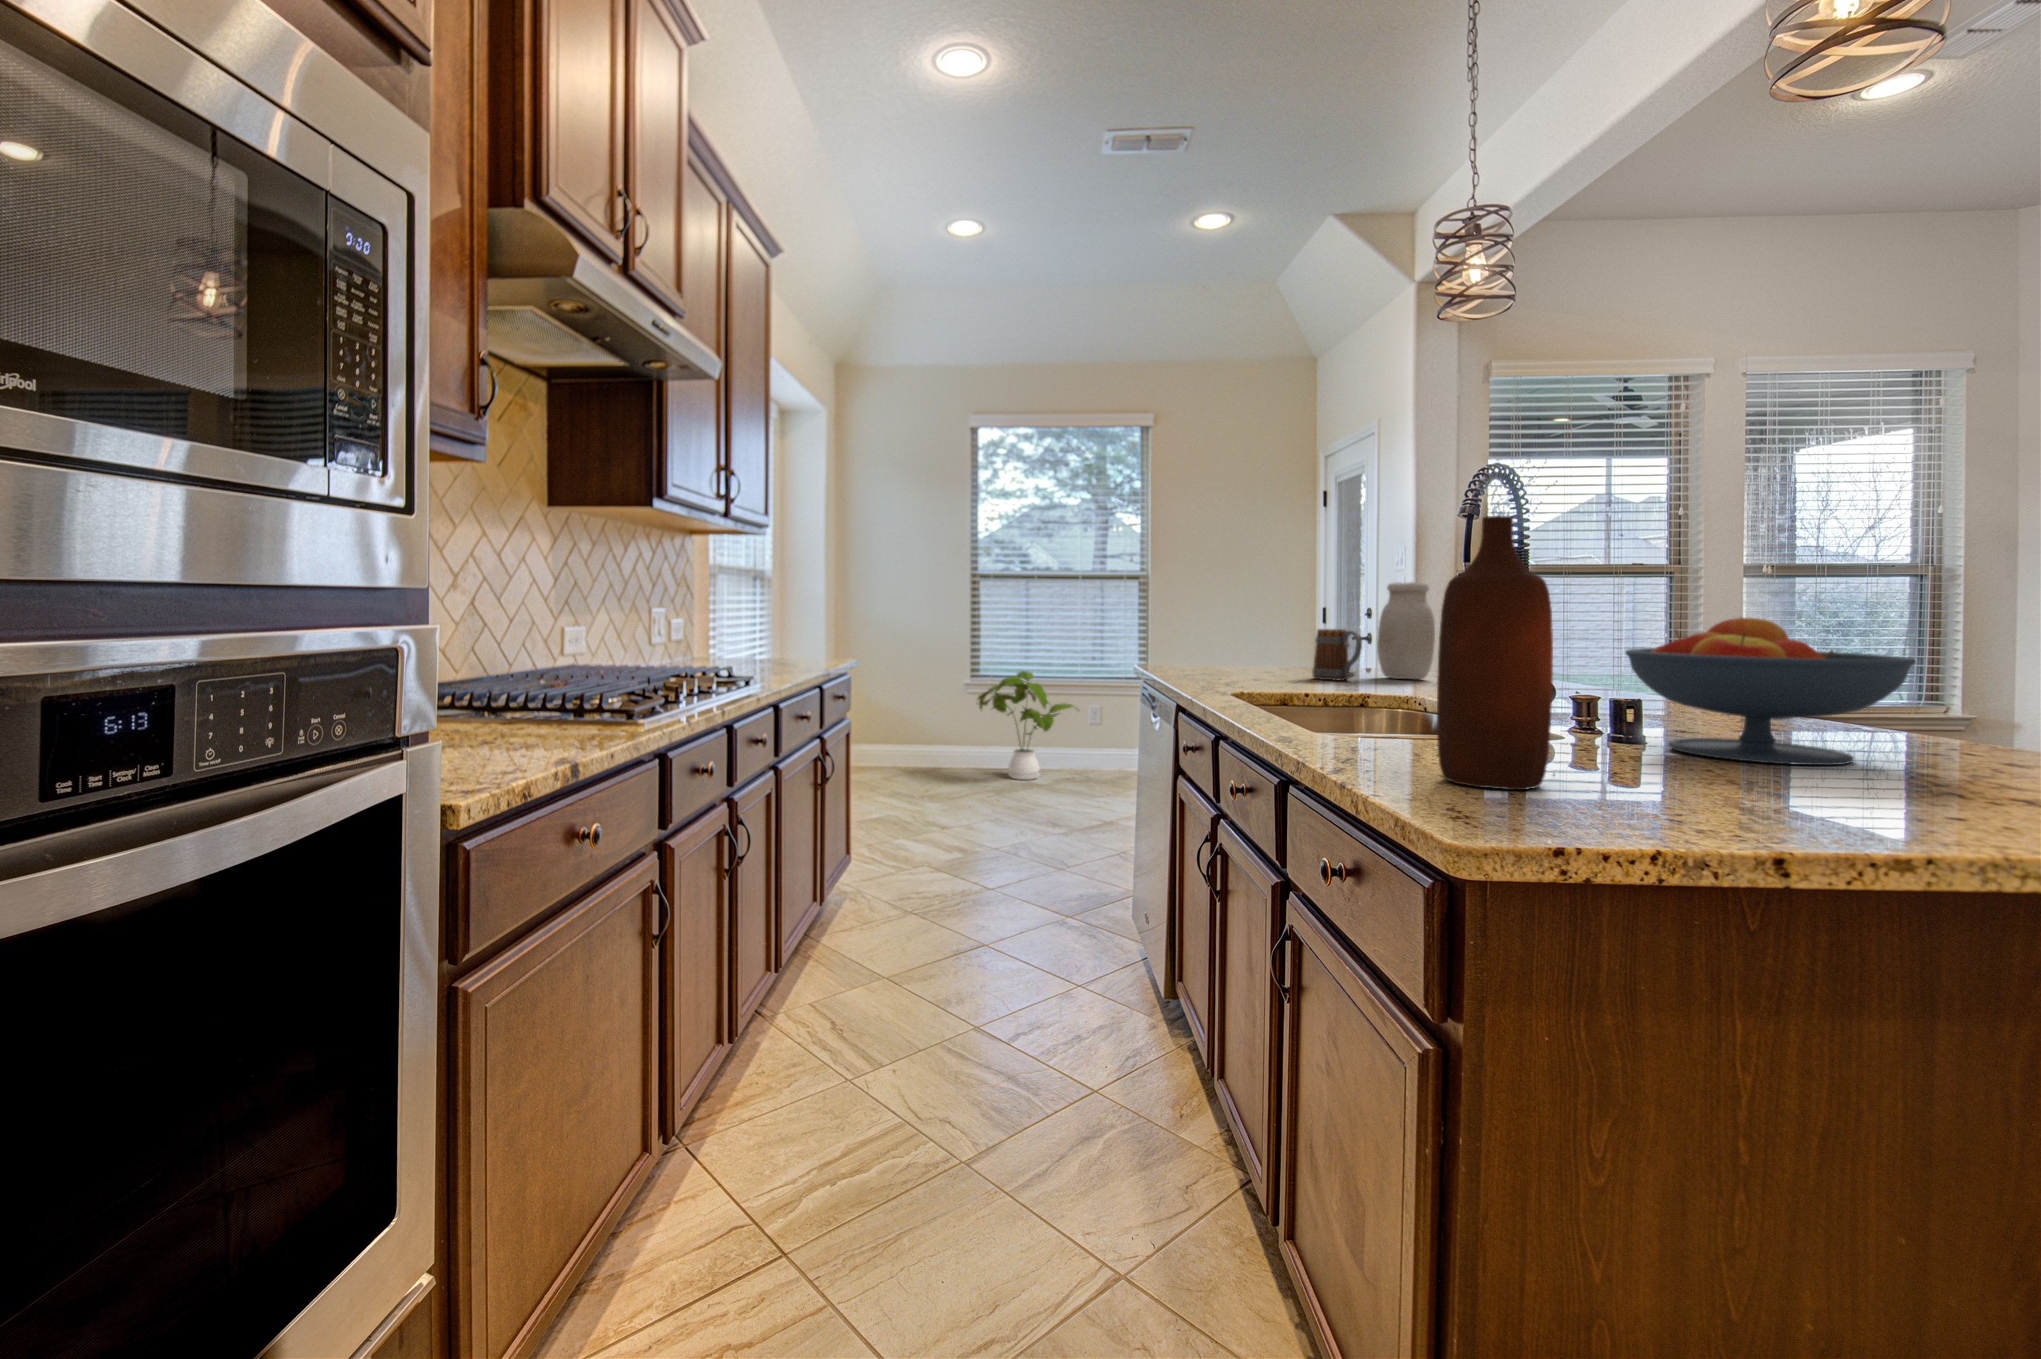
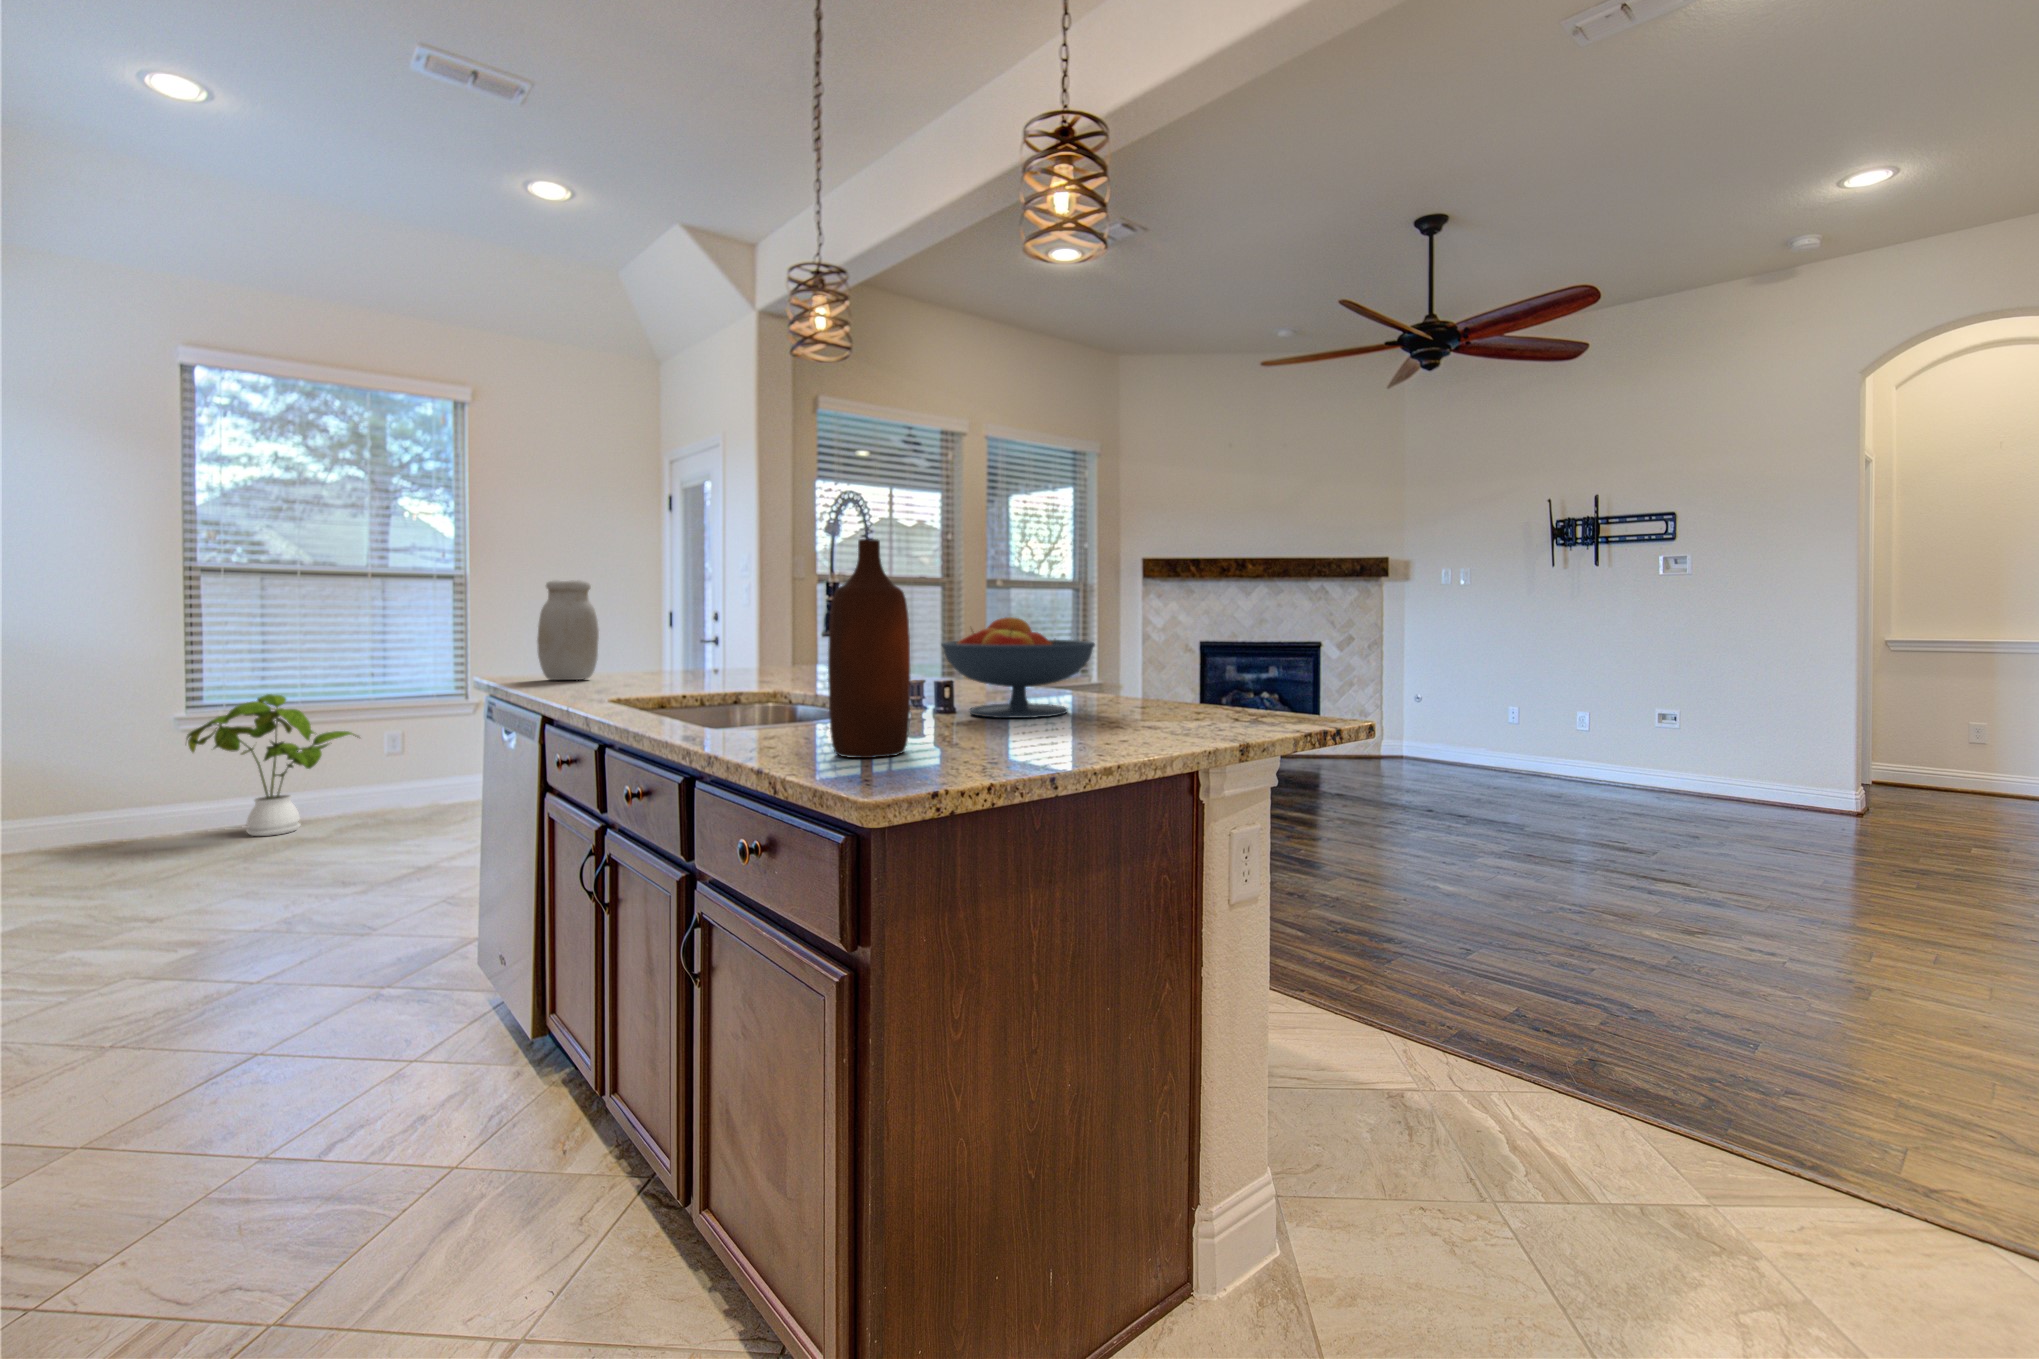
jar: present [1377,582,1435,679] -> present [537,580,599,680]
mug: present [1312,629,1362,680] -> none [673,631,721,681]

